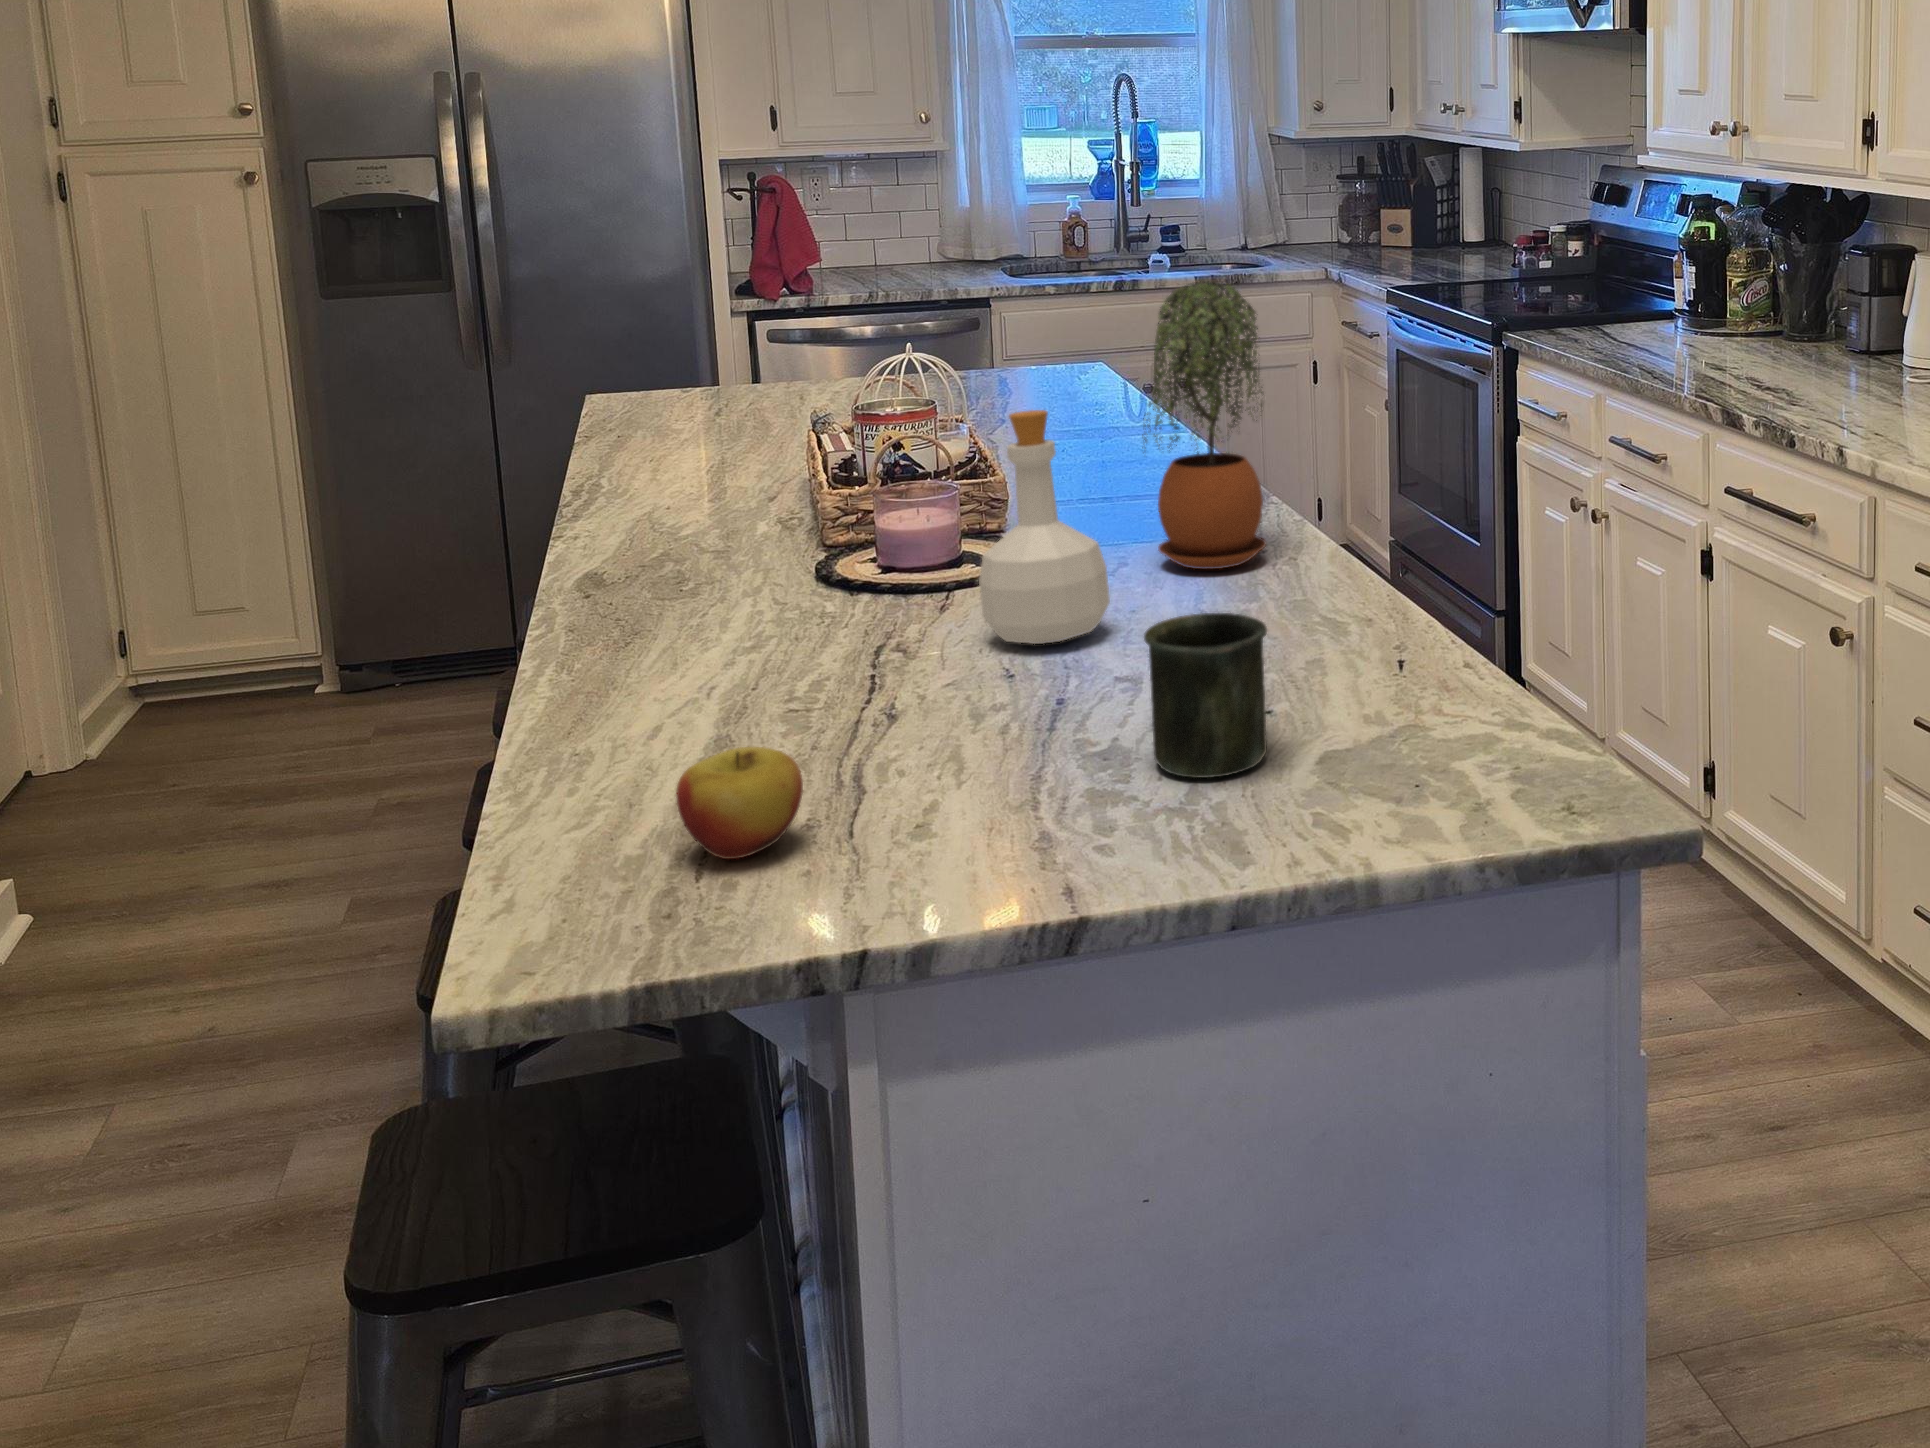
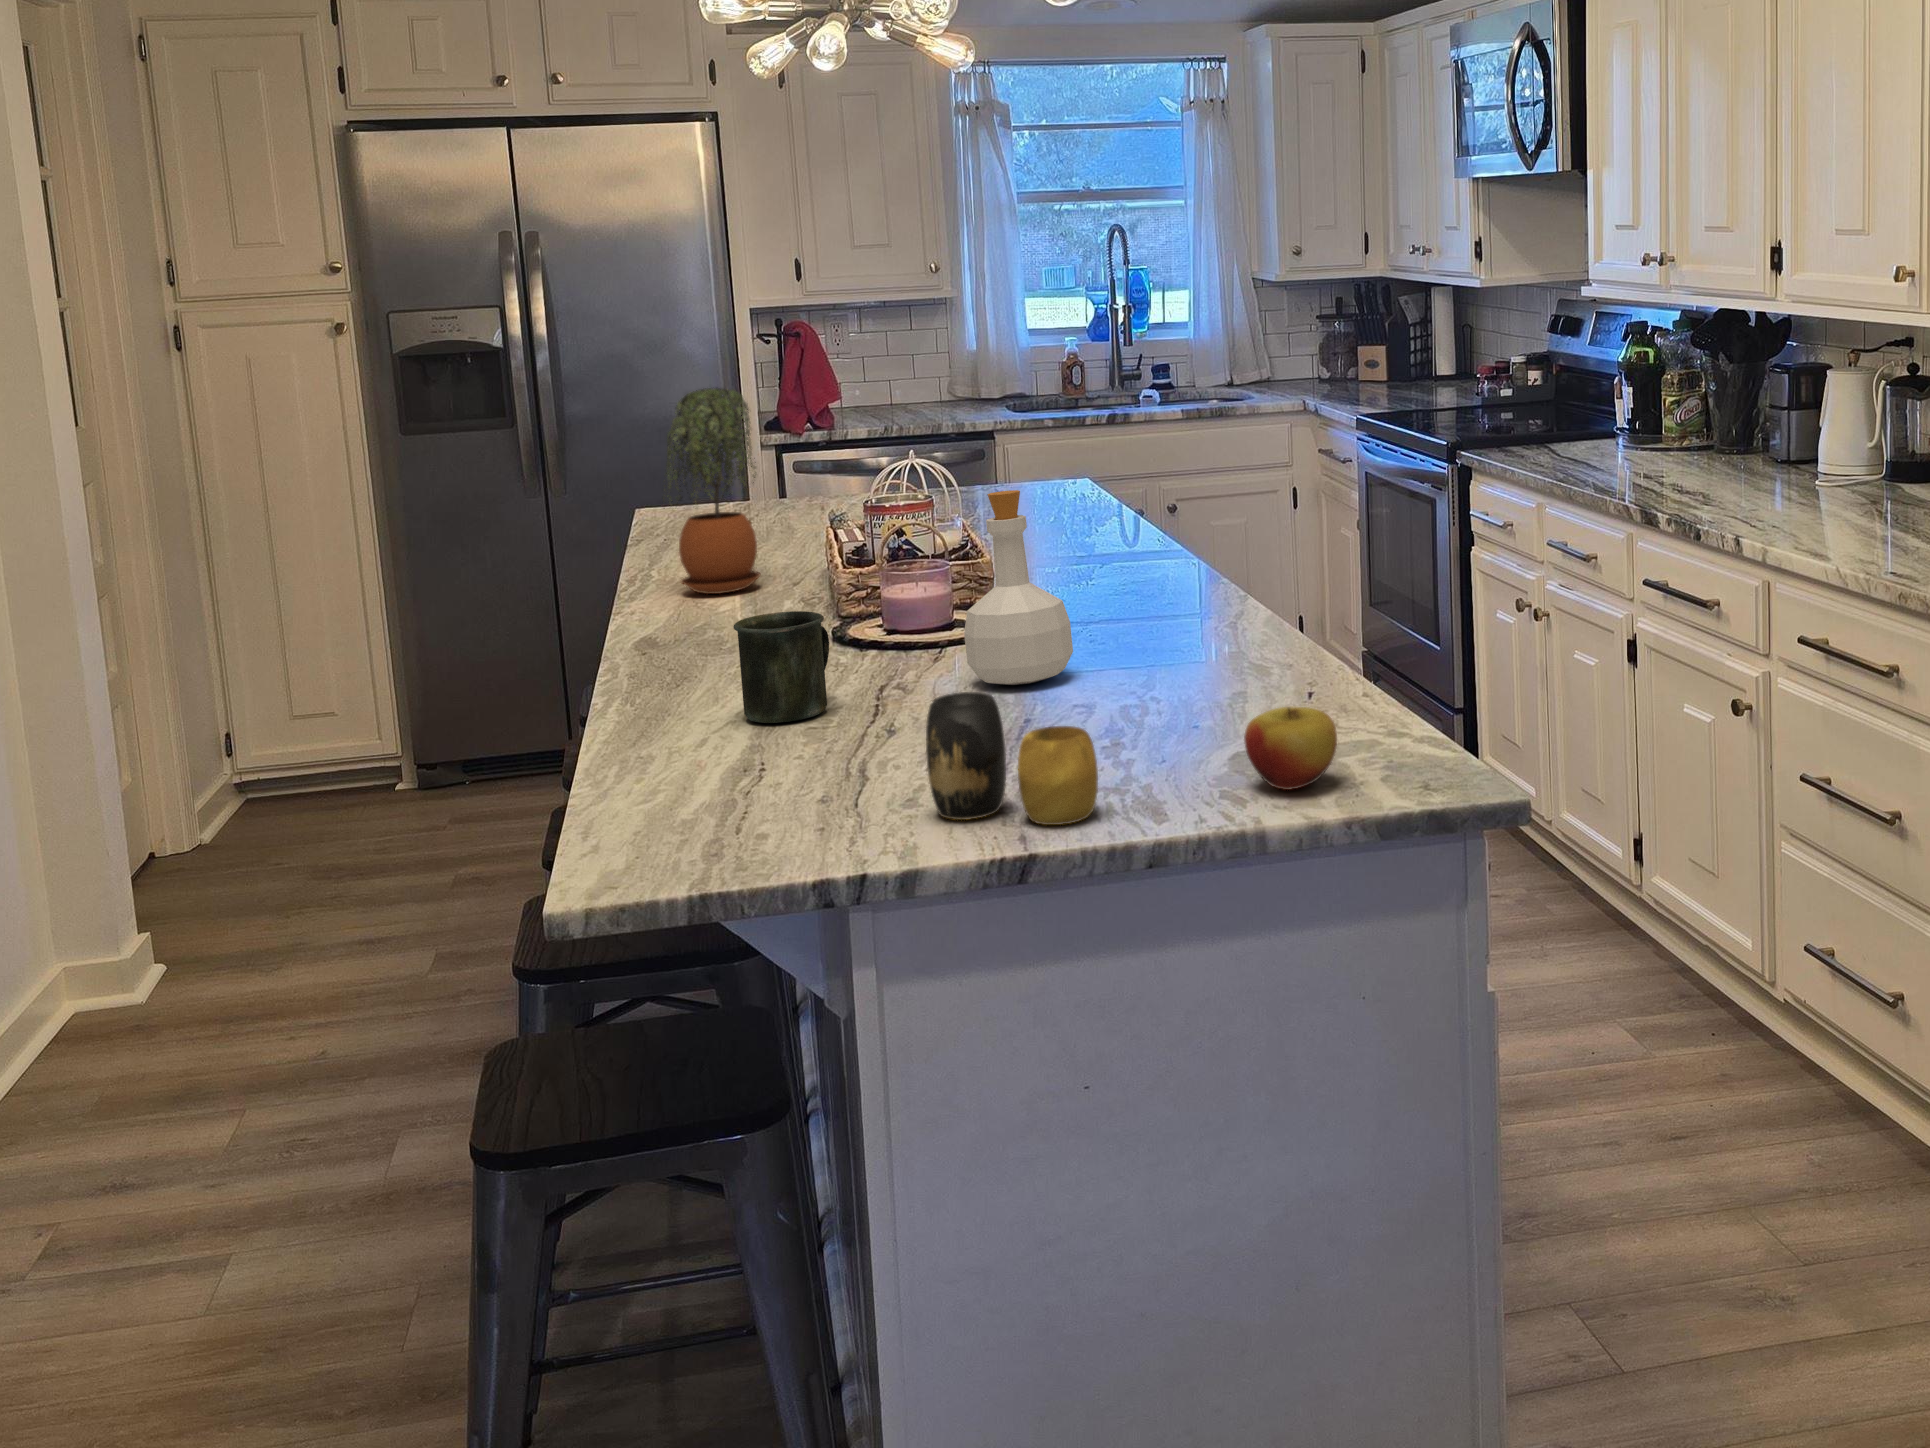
potted plant: present [1144,282,1266,569] -> present [663,388,761,594]
mug: present [1144,613,1267,778] -> present [733,611,829,723]
vase: none [944,689,1163,863] -> present [926,692,1098,825]
apple: present [676,747,803,859] -> present [1244,707,1337,790]

